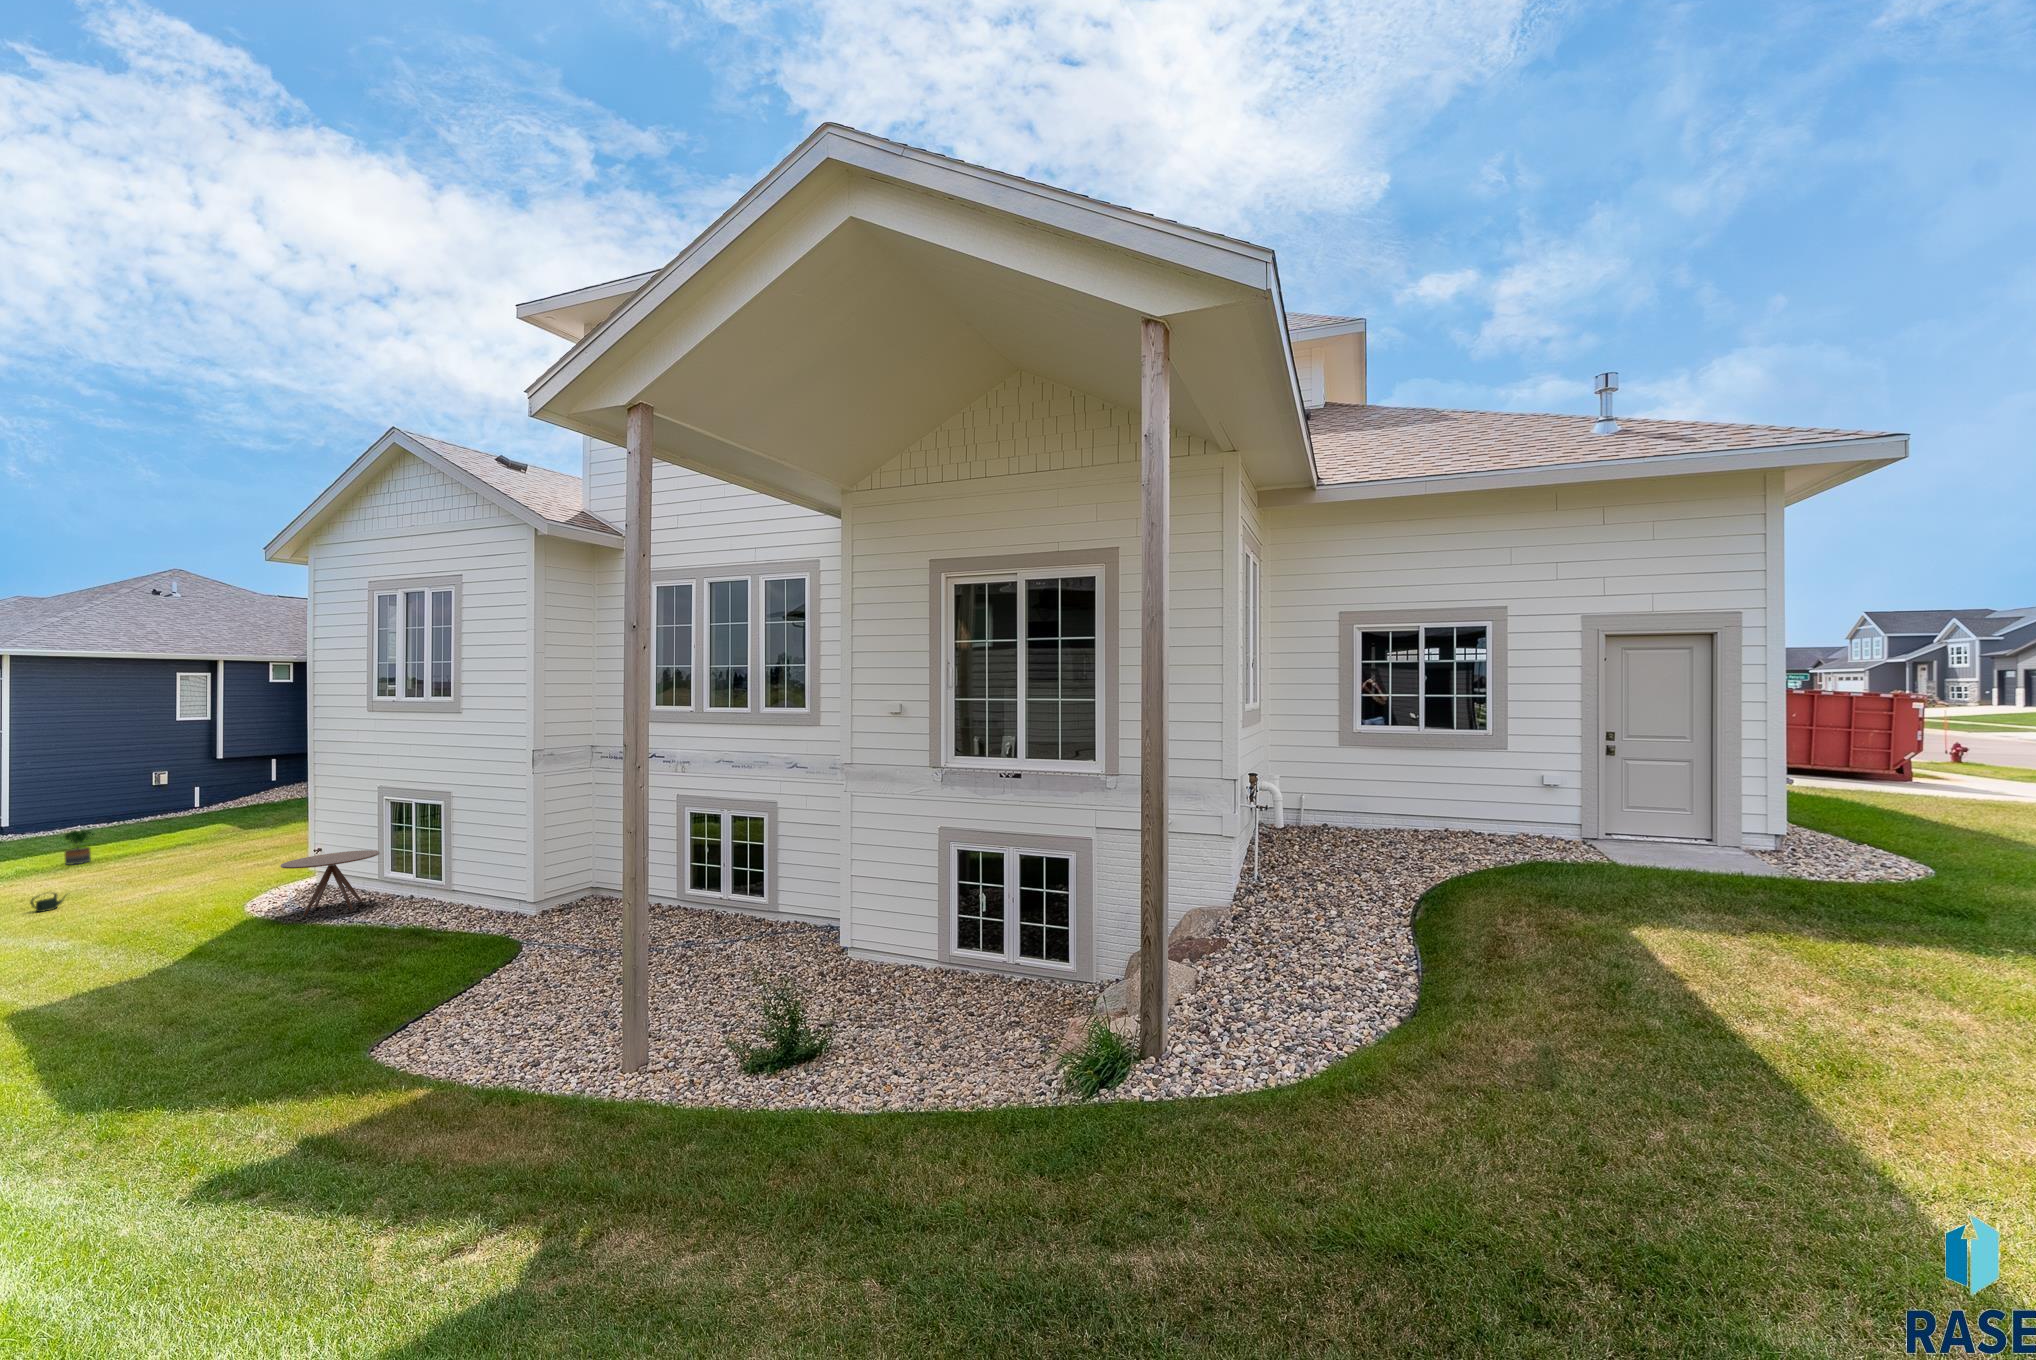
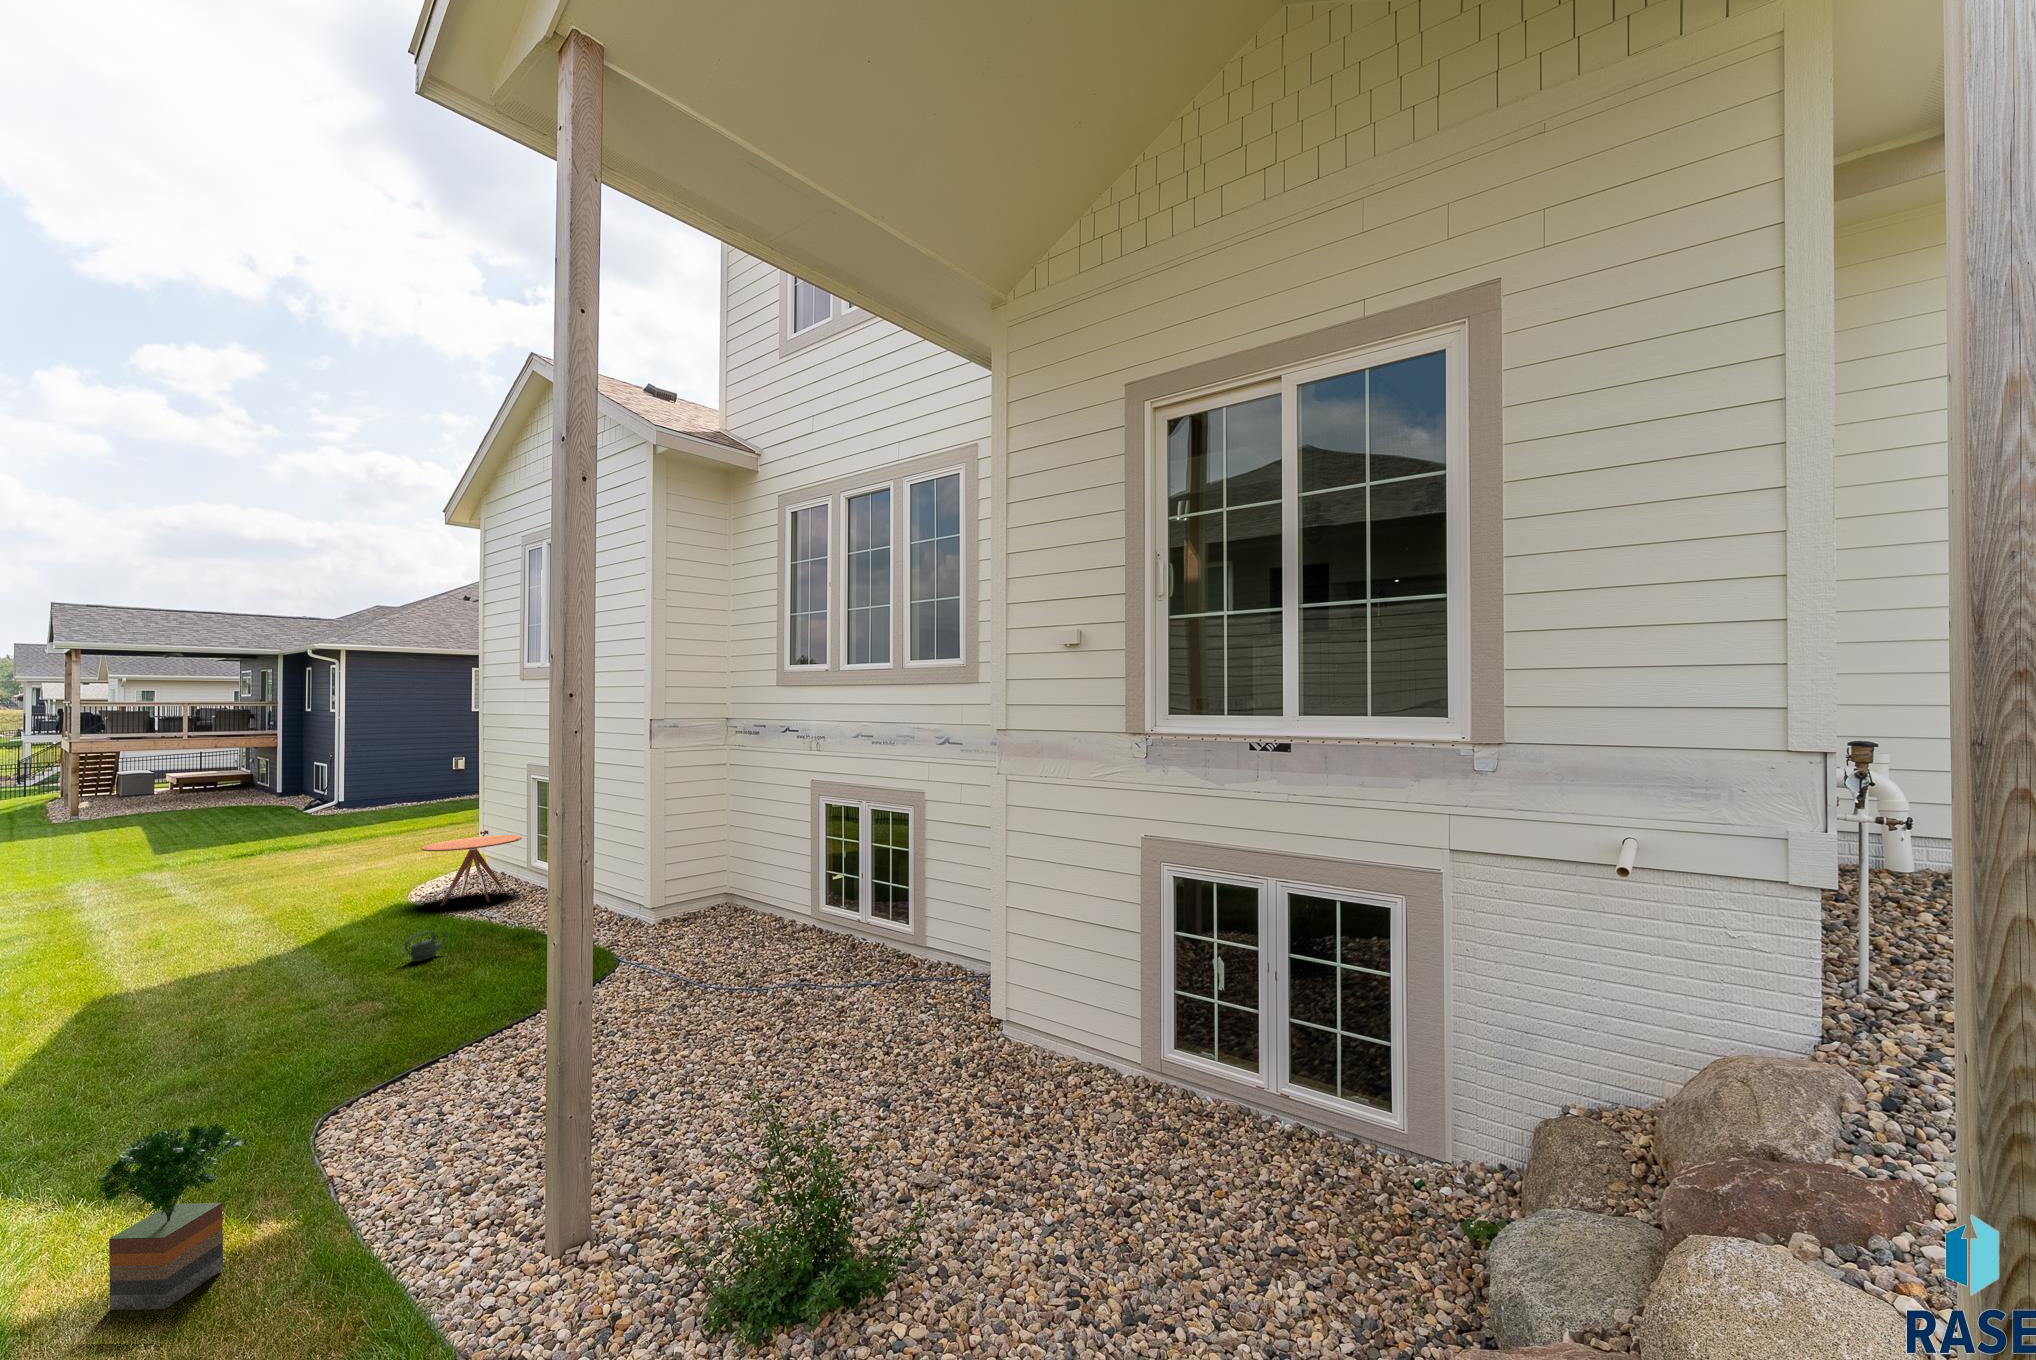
potted tree: present [64,831,93,865] -> present [98,1124,244,1310]
watering can: present [31,893,64,912] -> present [404,932,448,962]

